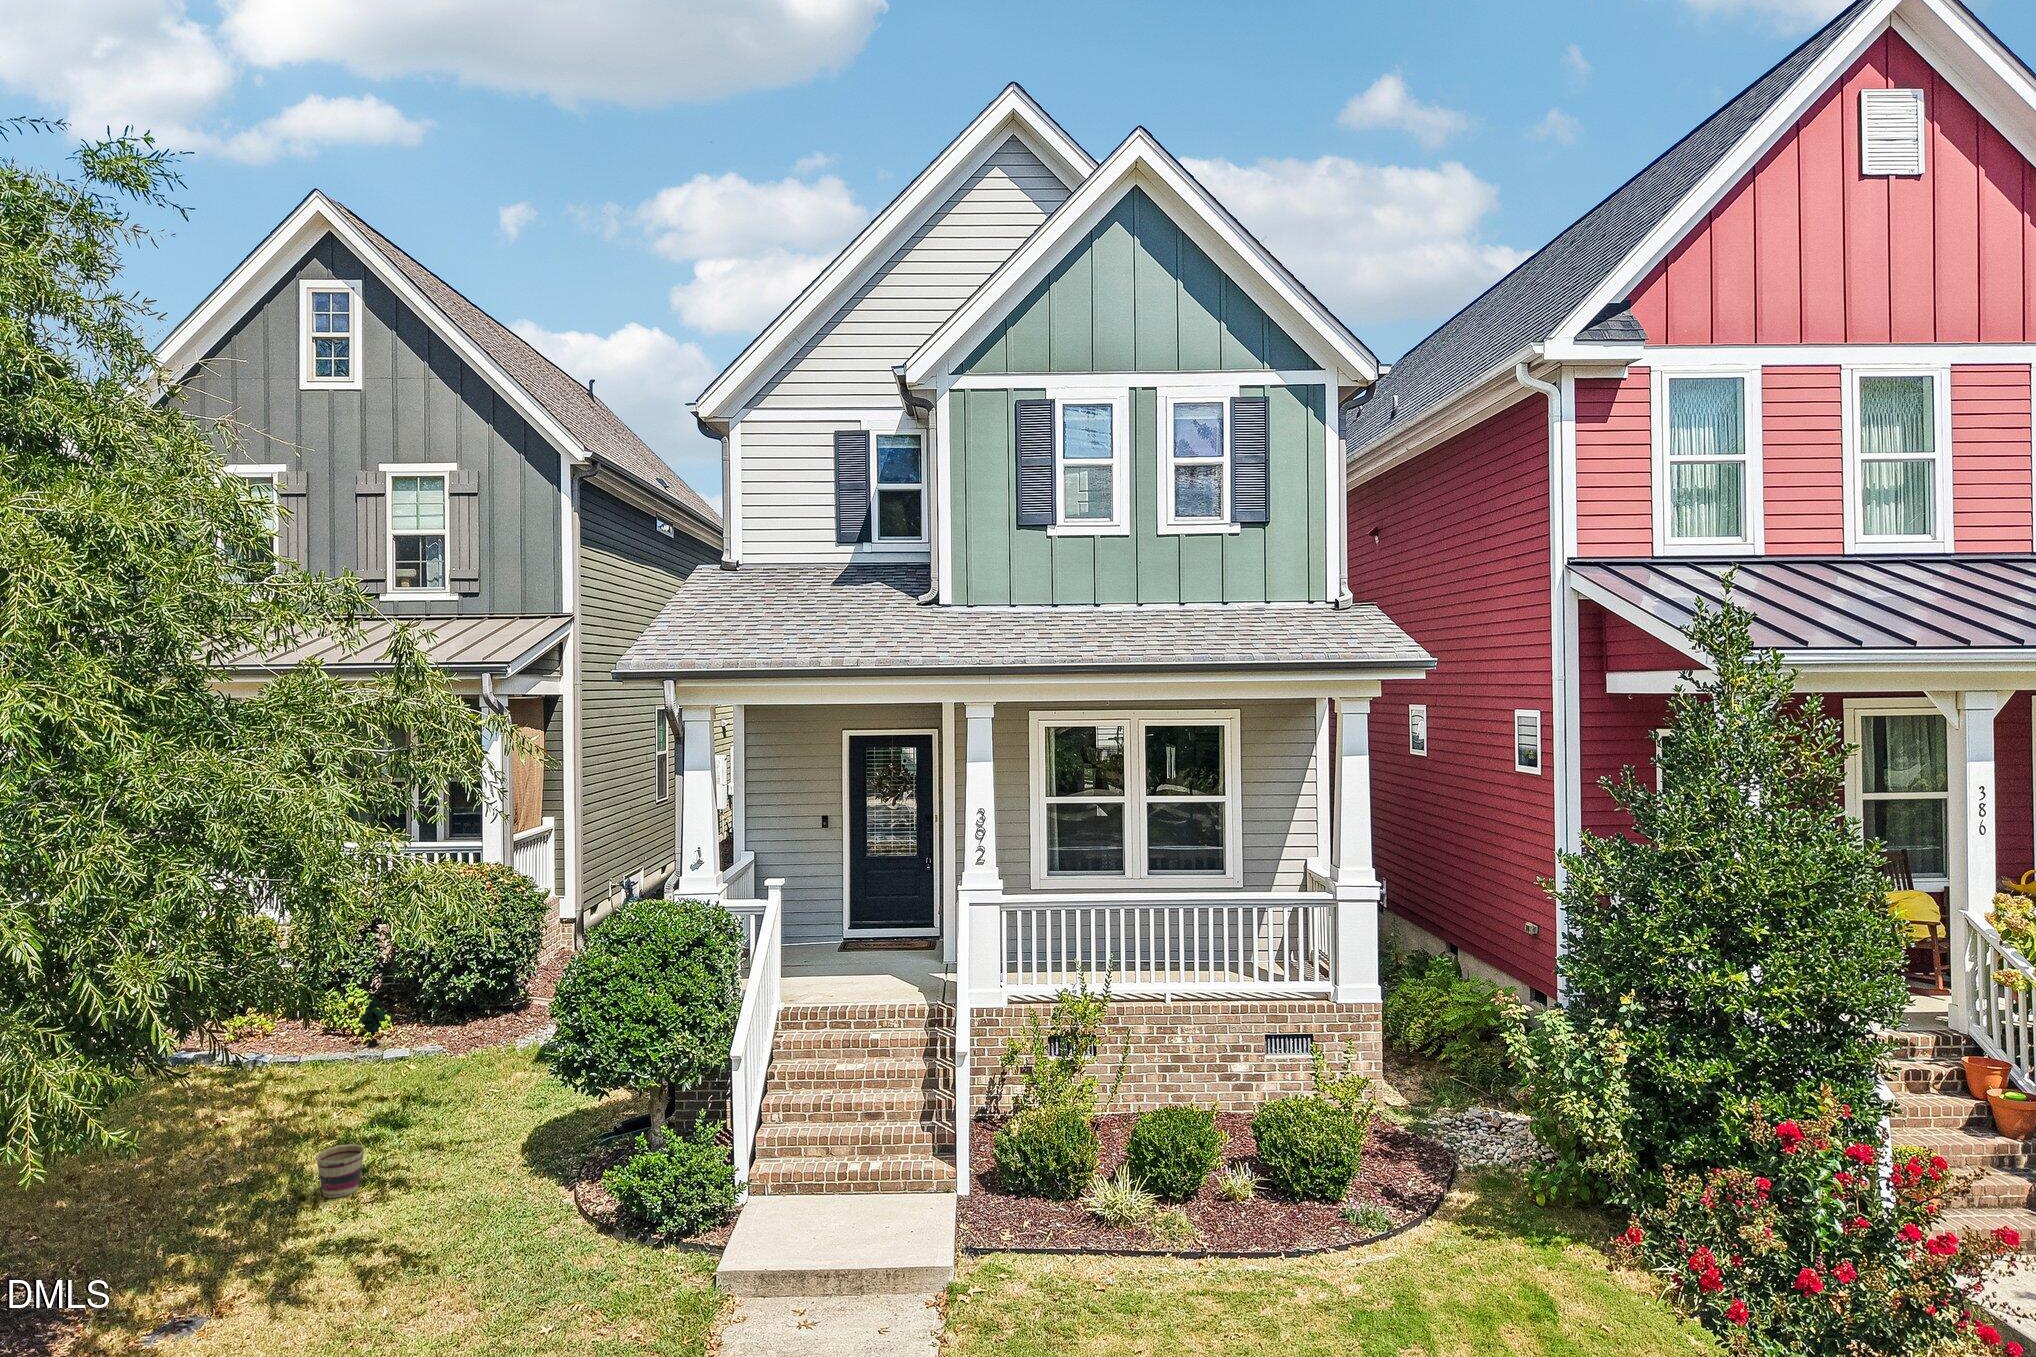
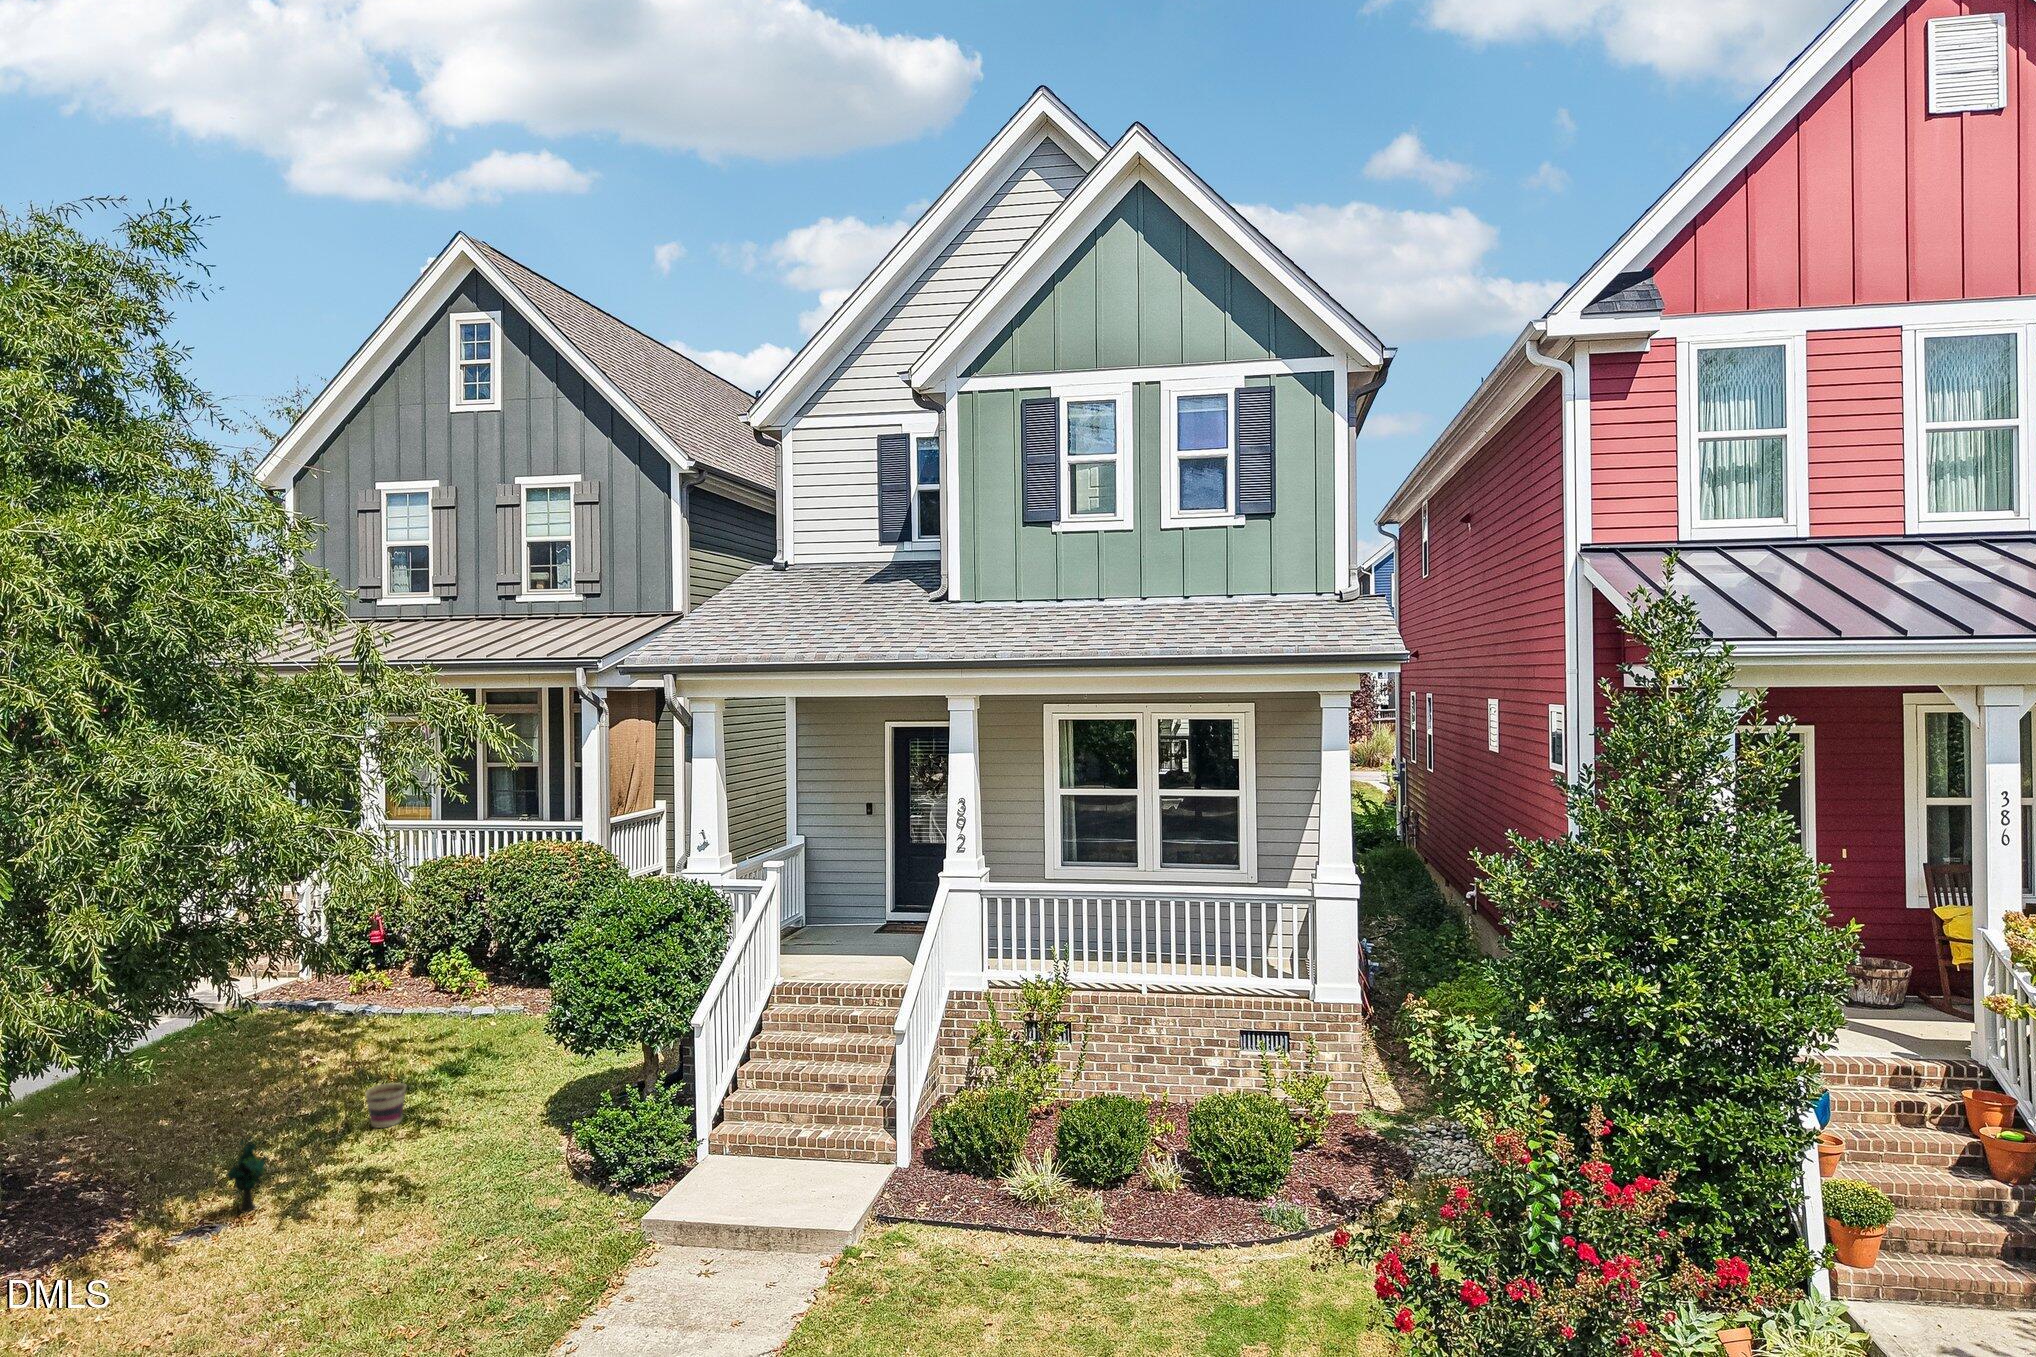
decorative plant: present [358,994,385,1047] -> present [226,1136,267,1212]

